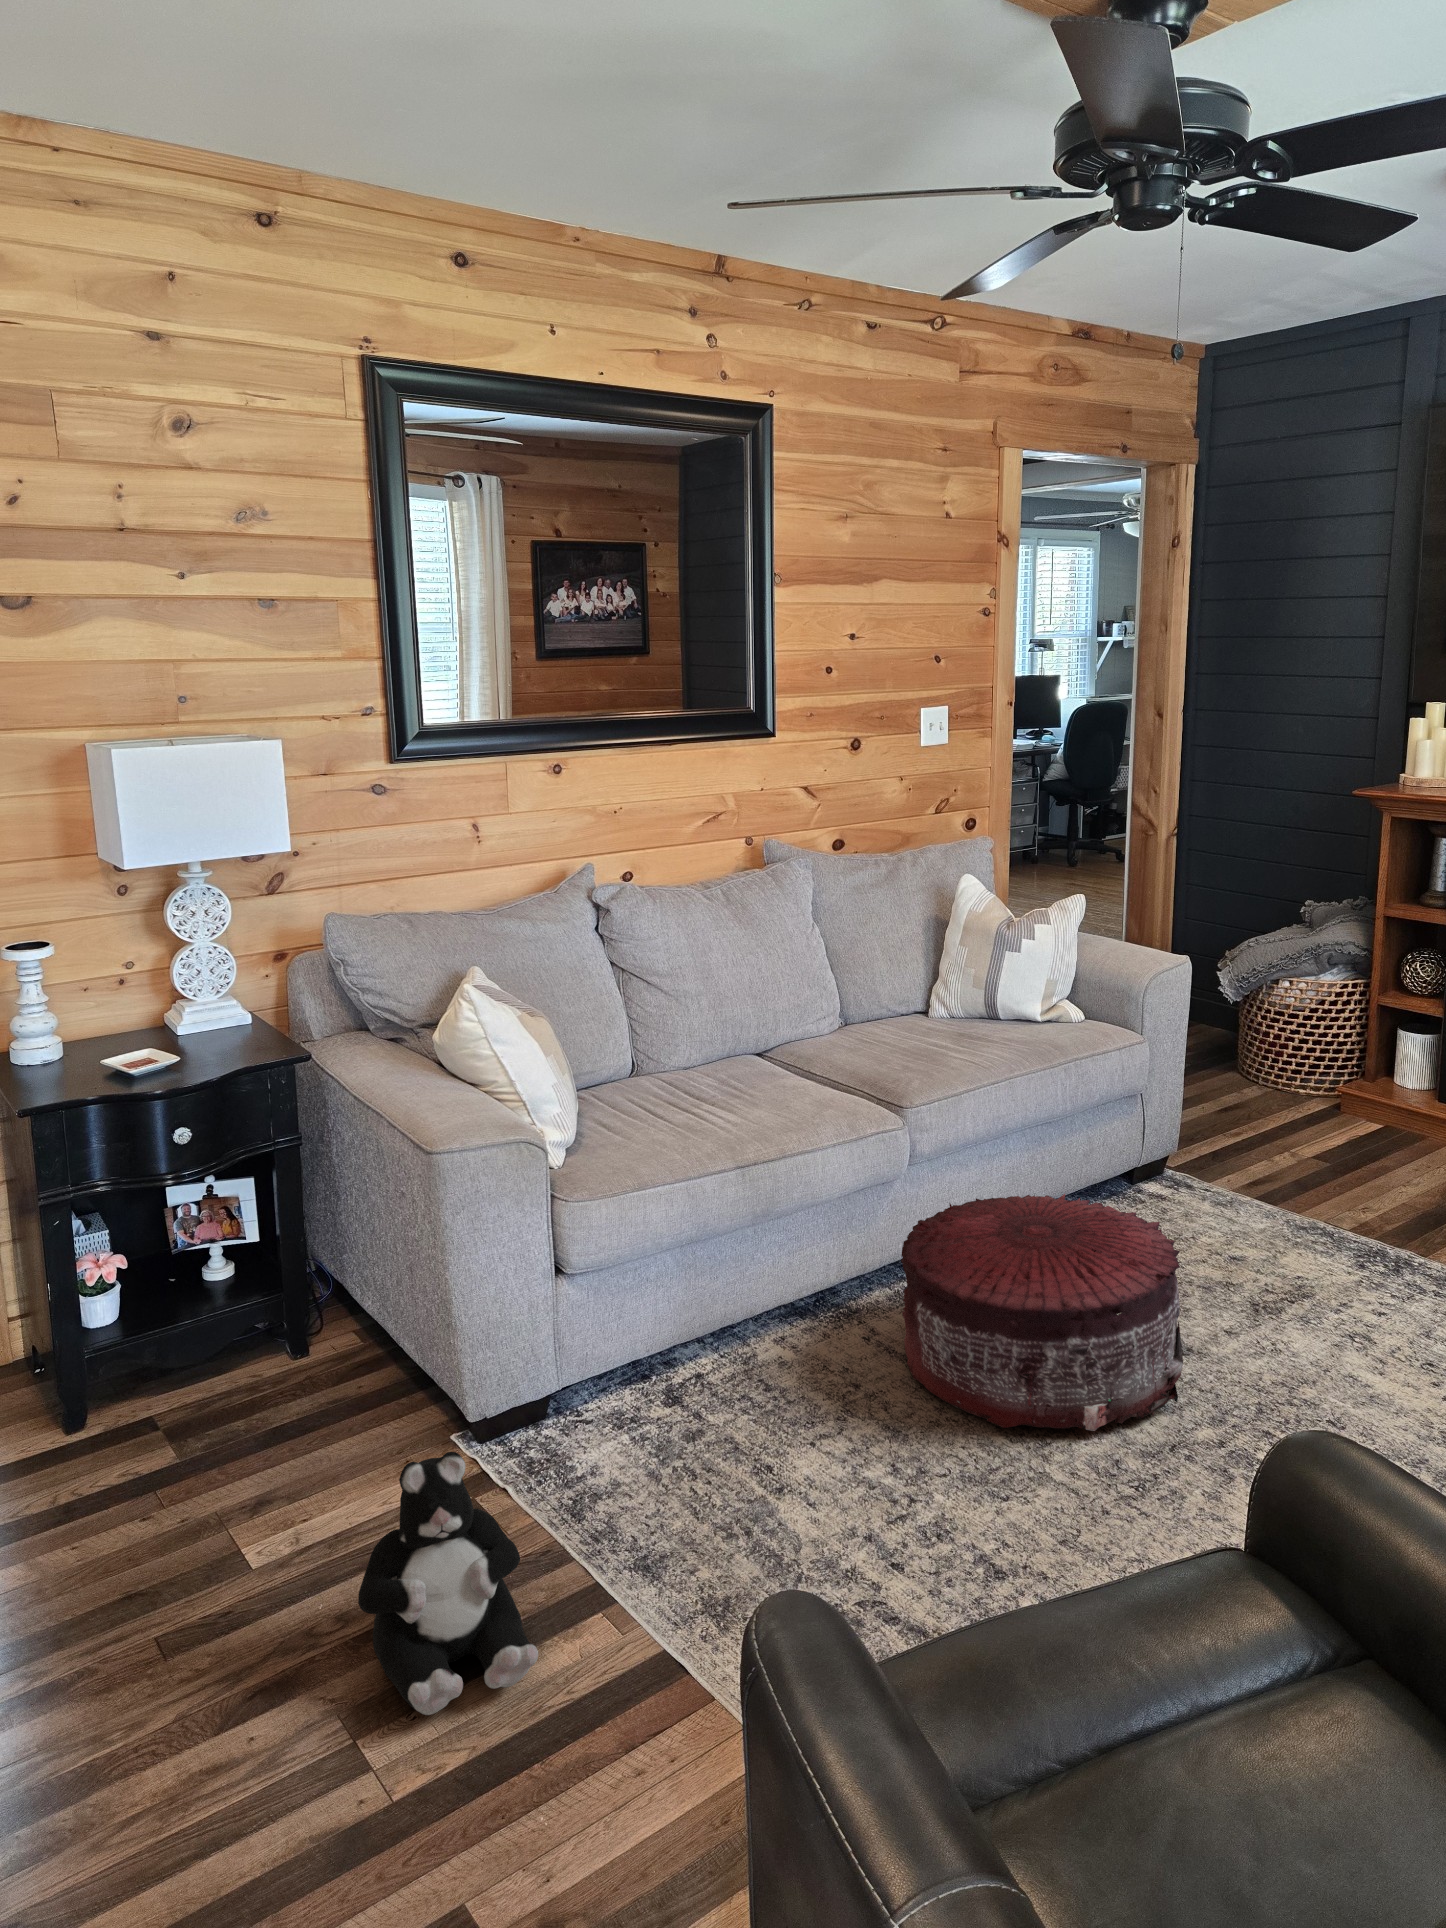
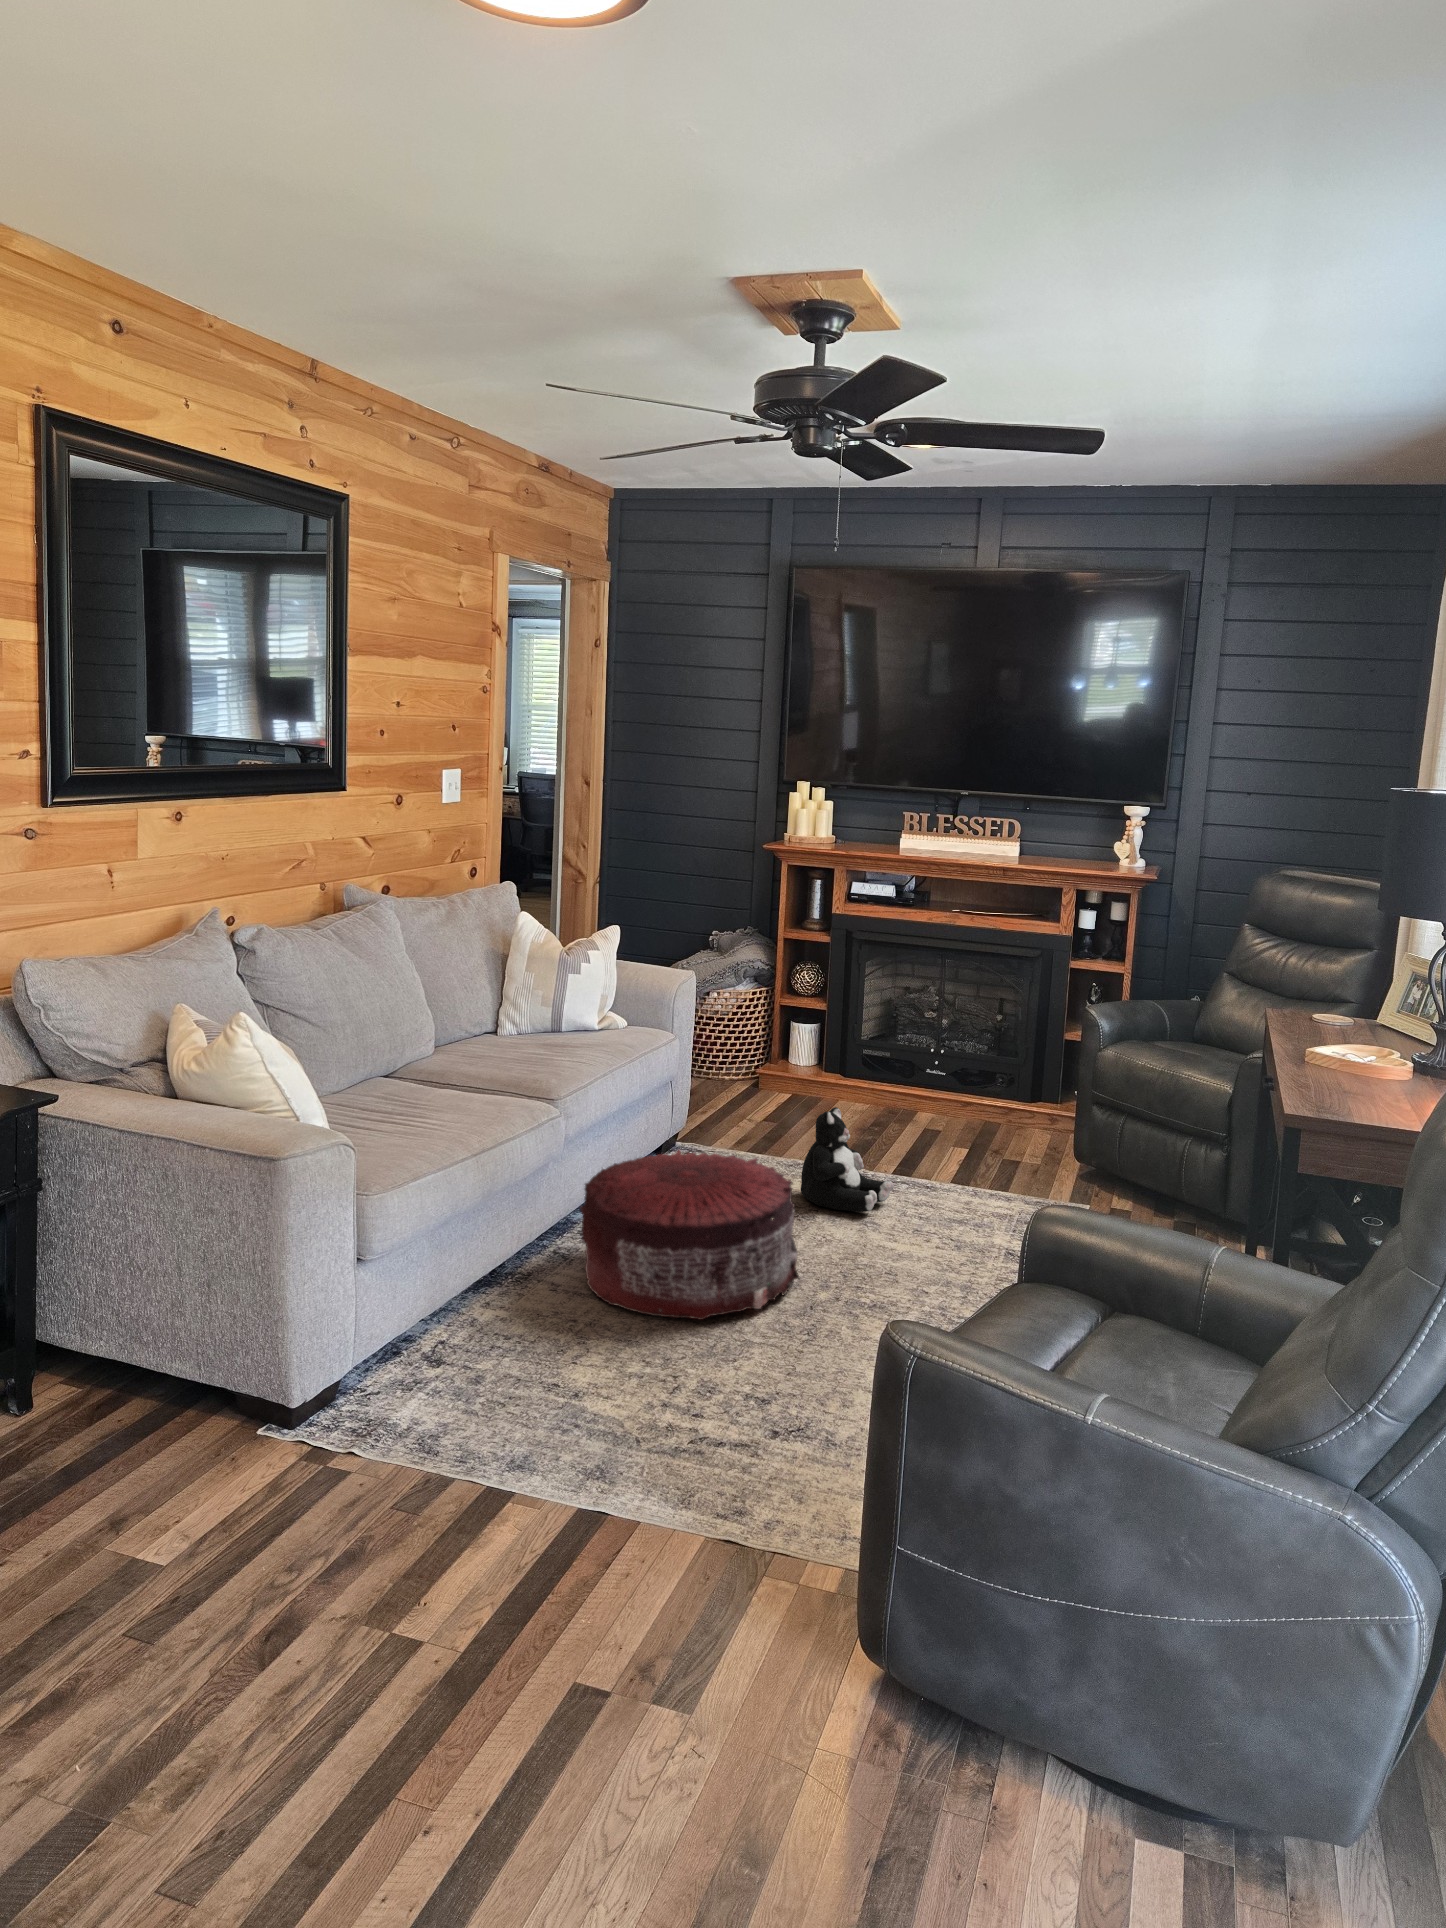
plush toy: present [358,1452,538,1715] -> present [801,1107,894,1212]

